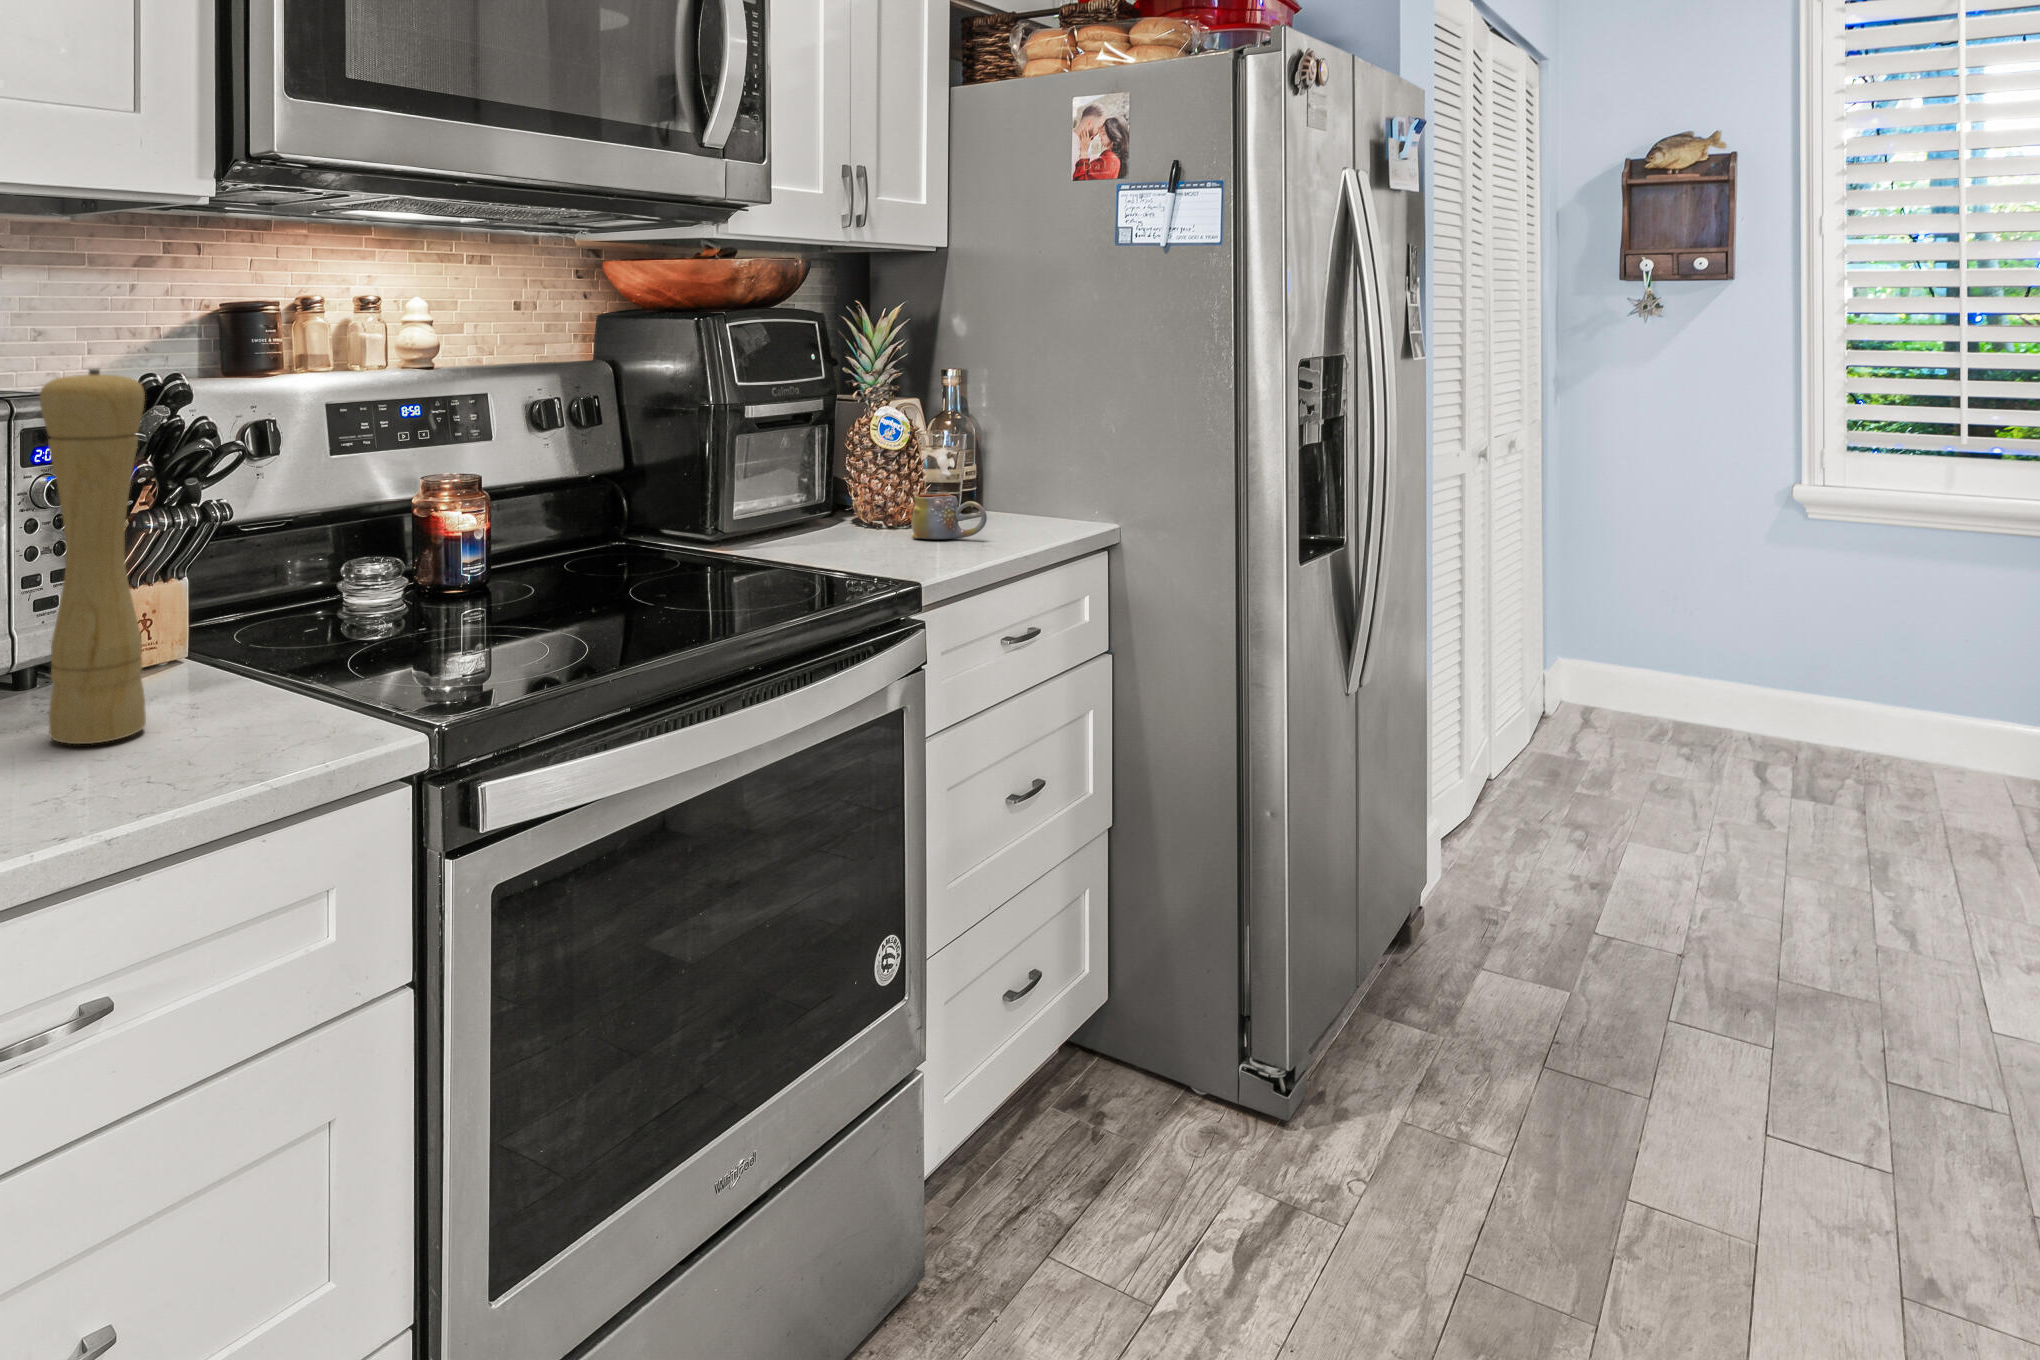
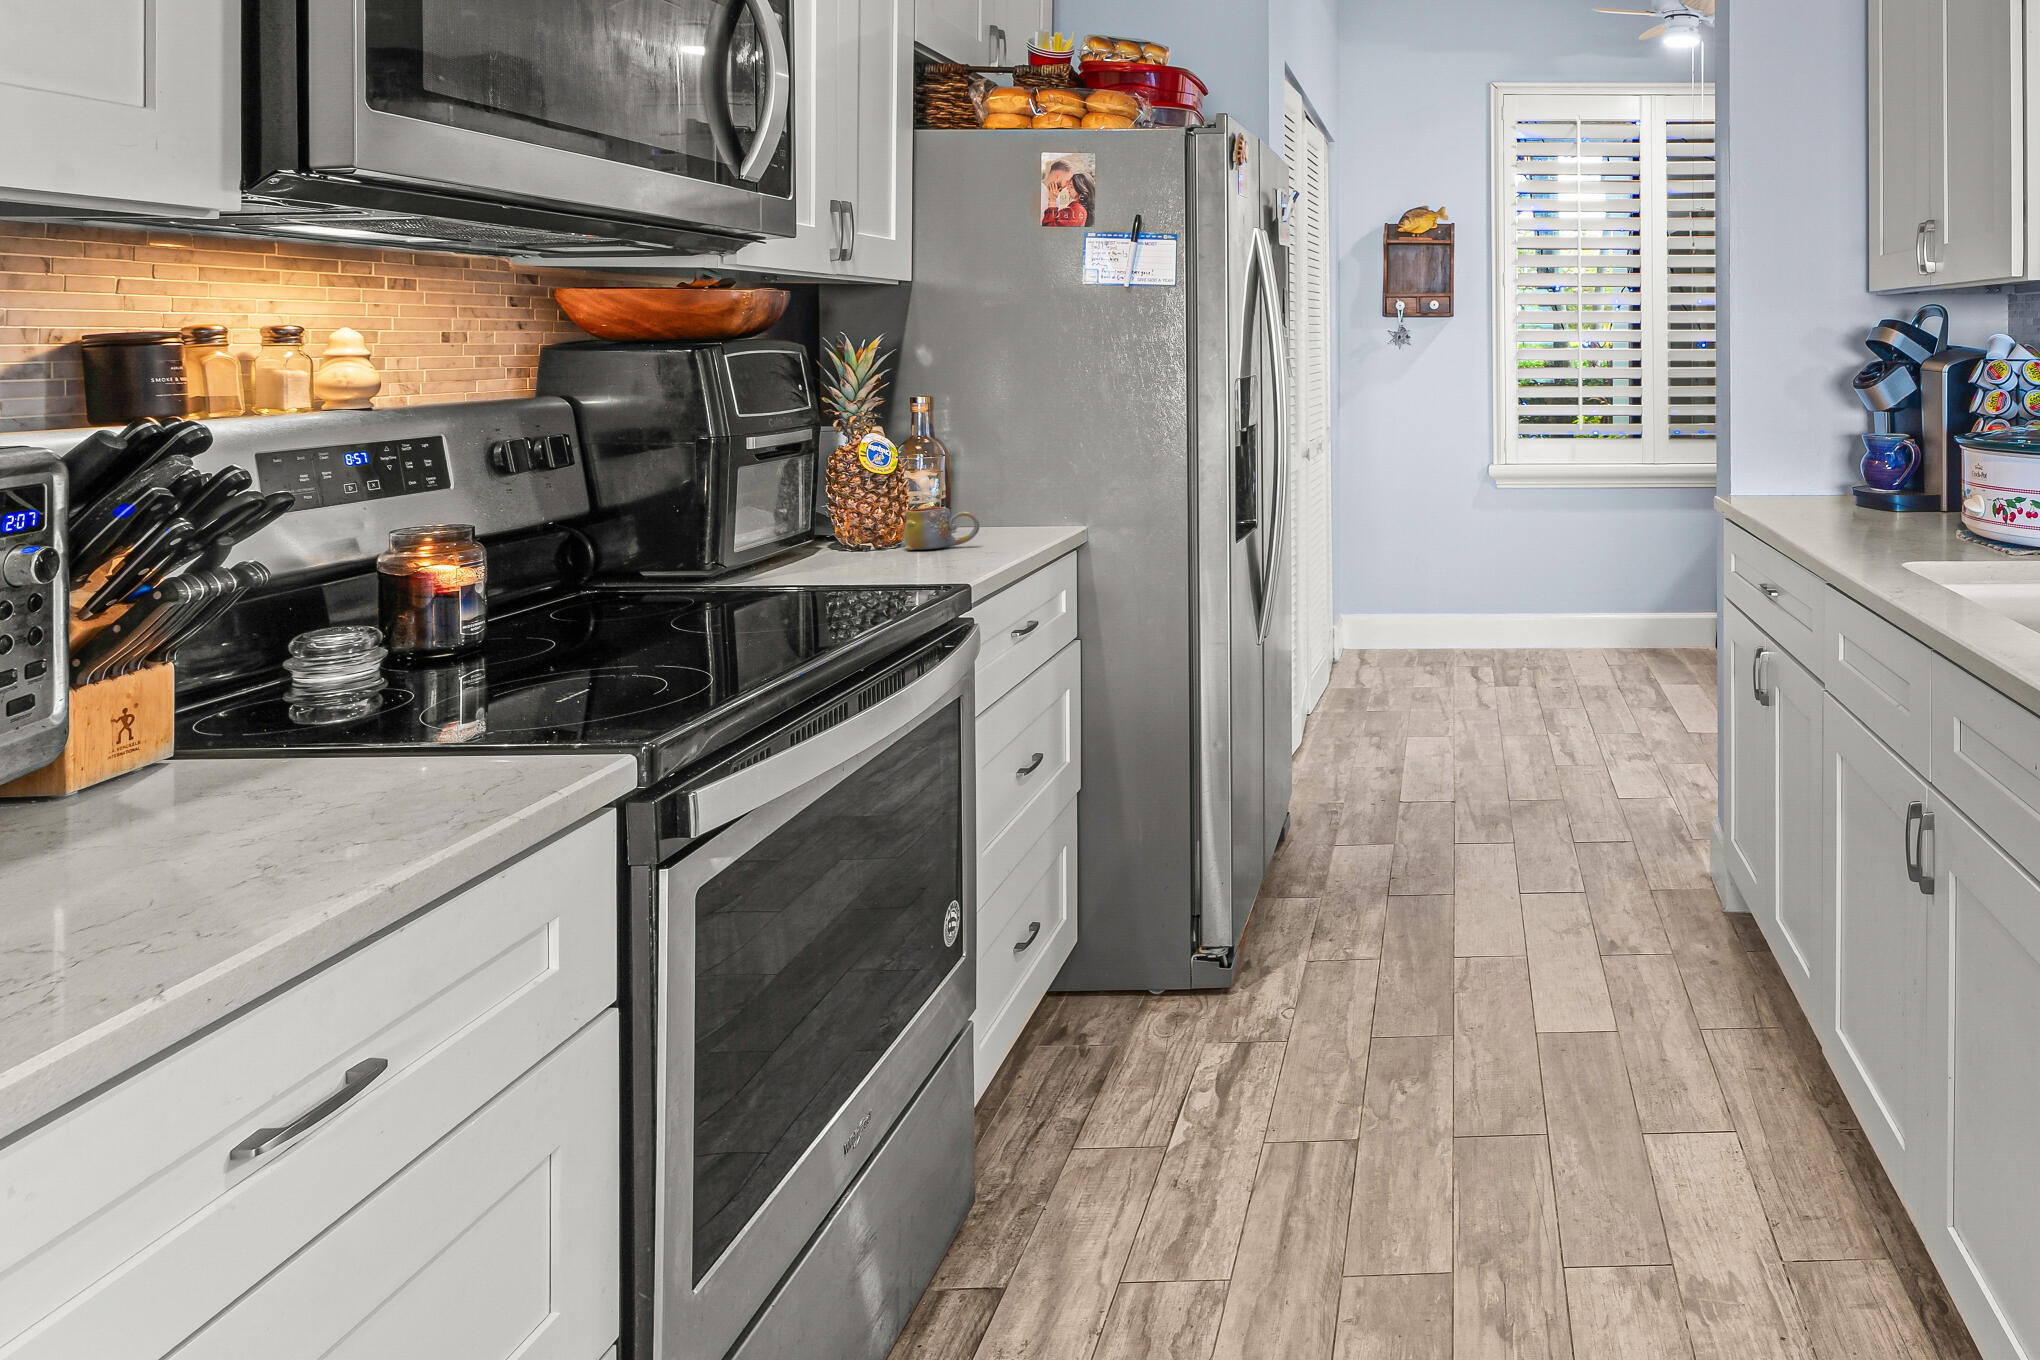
pepper mill: present [39,369,146,744] -> none [137,411,281,835]

